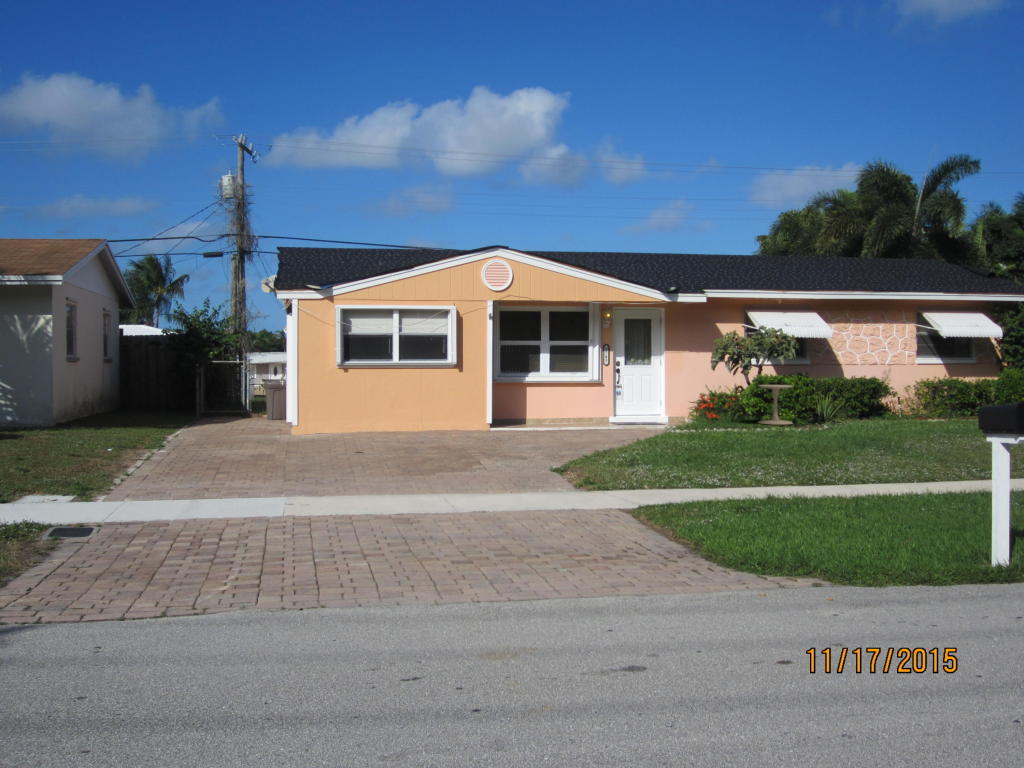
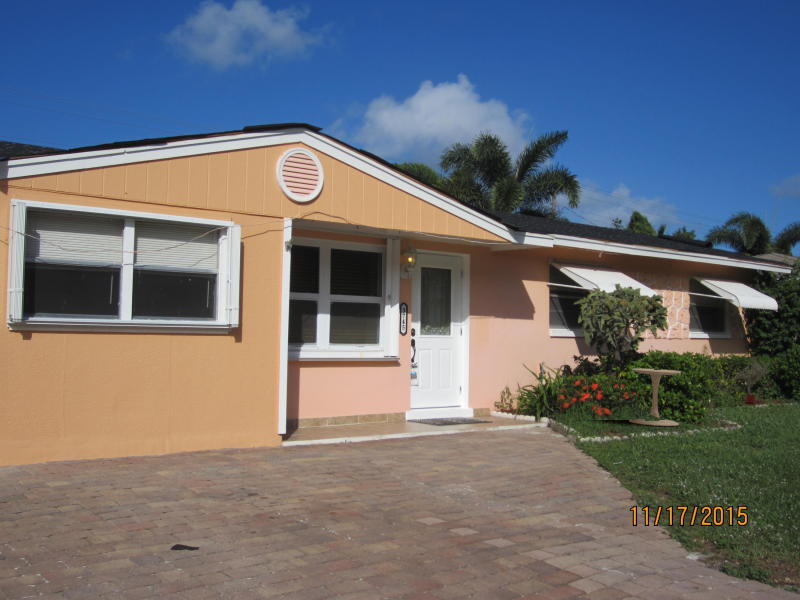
potted tree: none [930,375,965,415] -> present [734,357,769,404]

